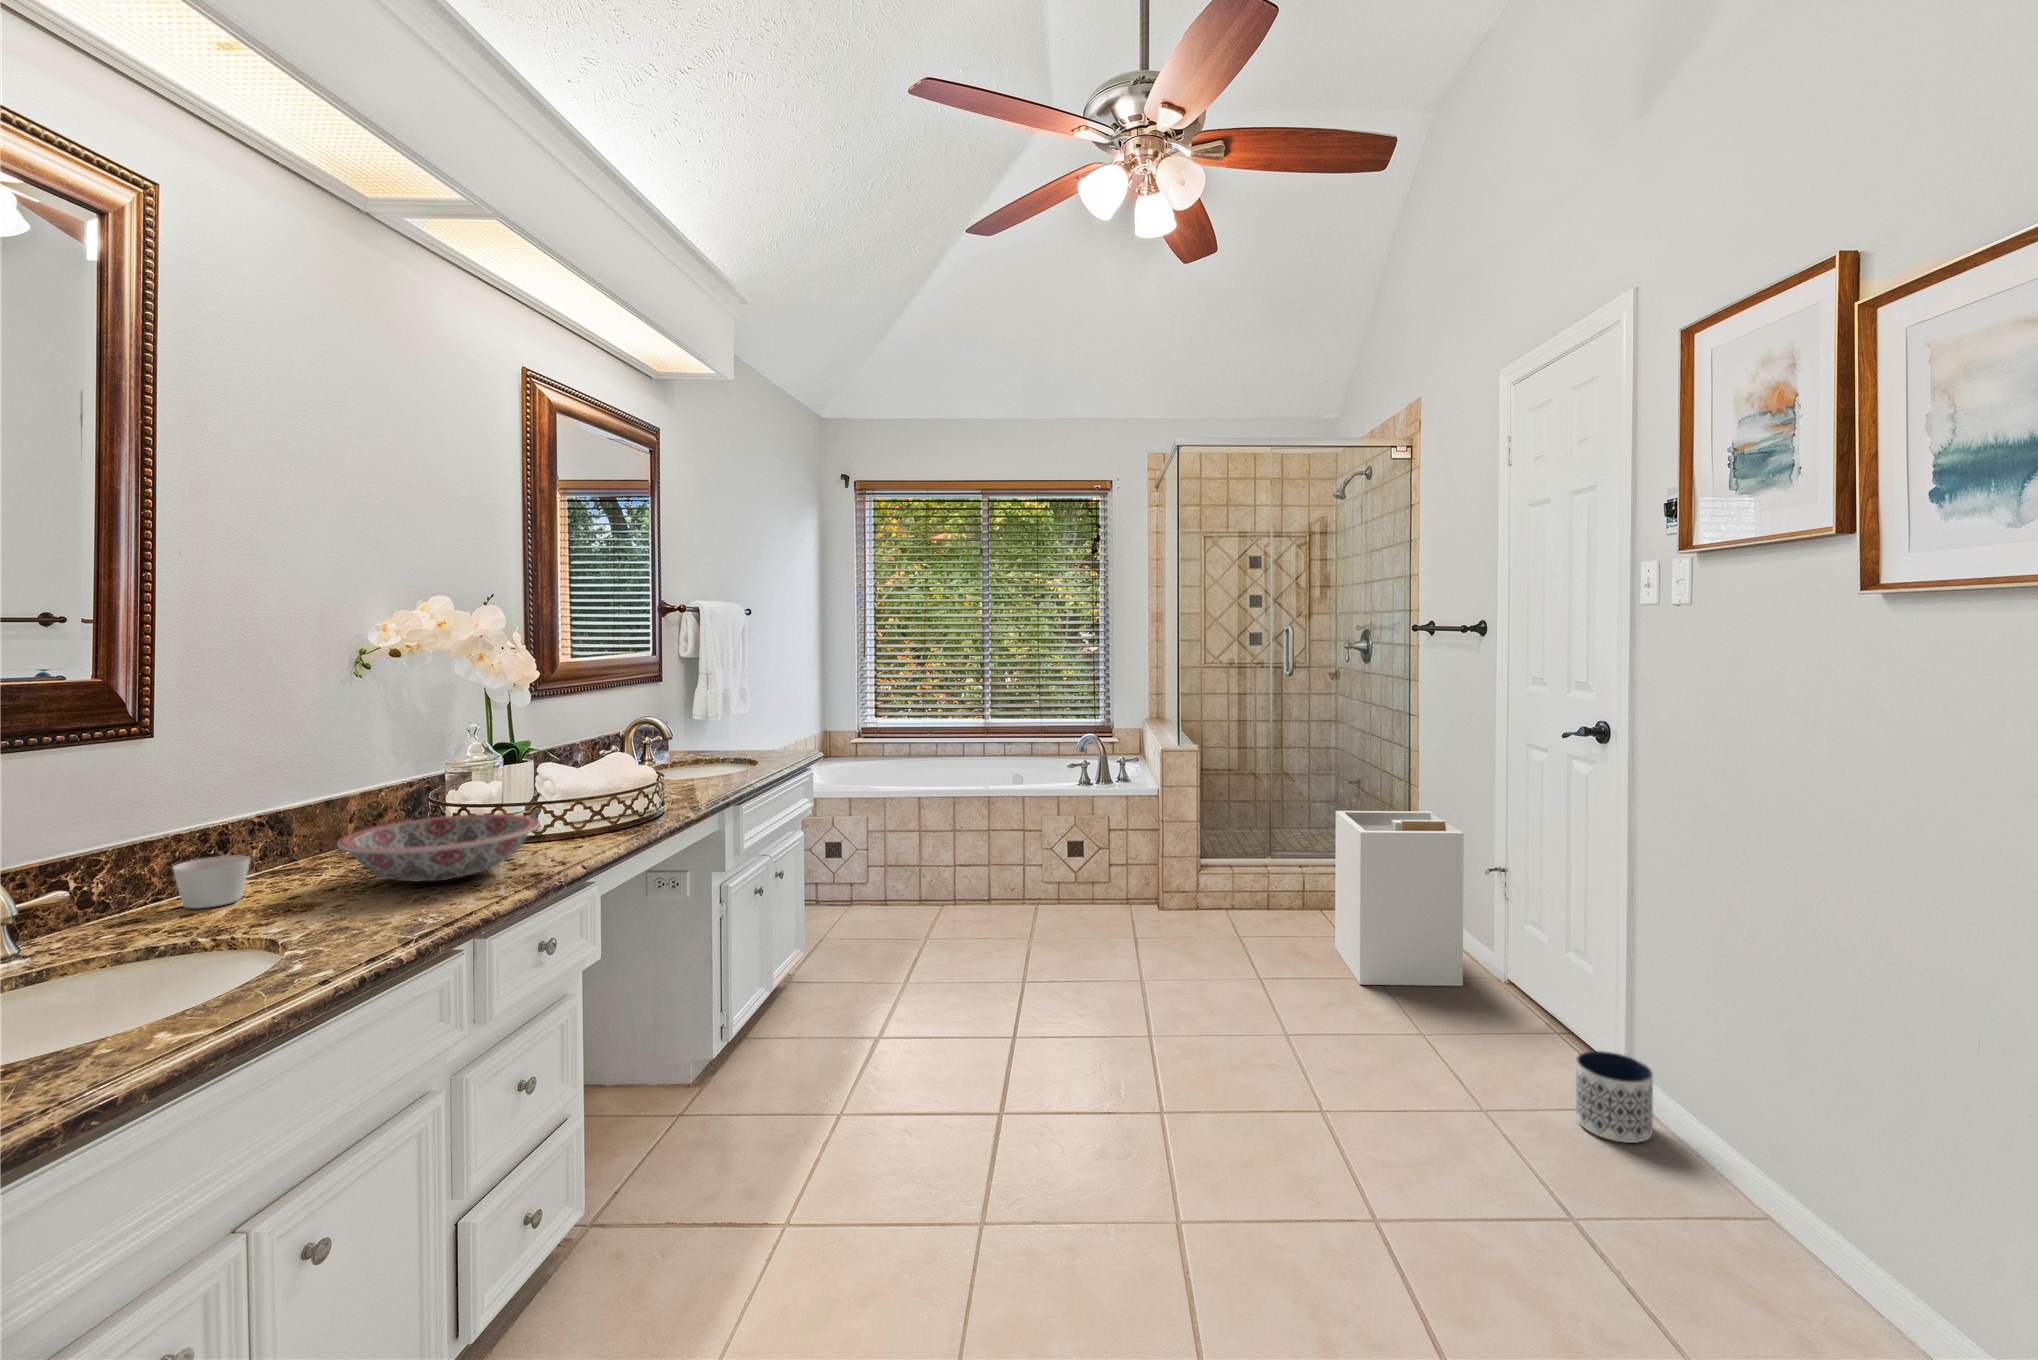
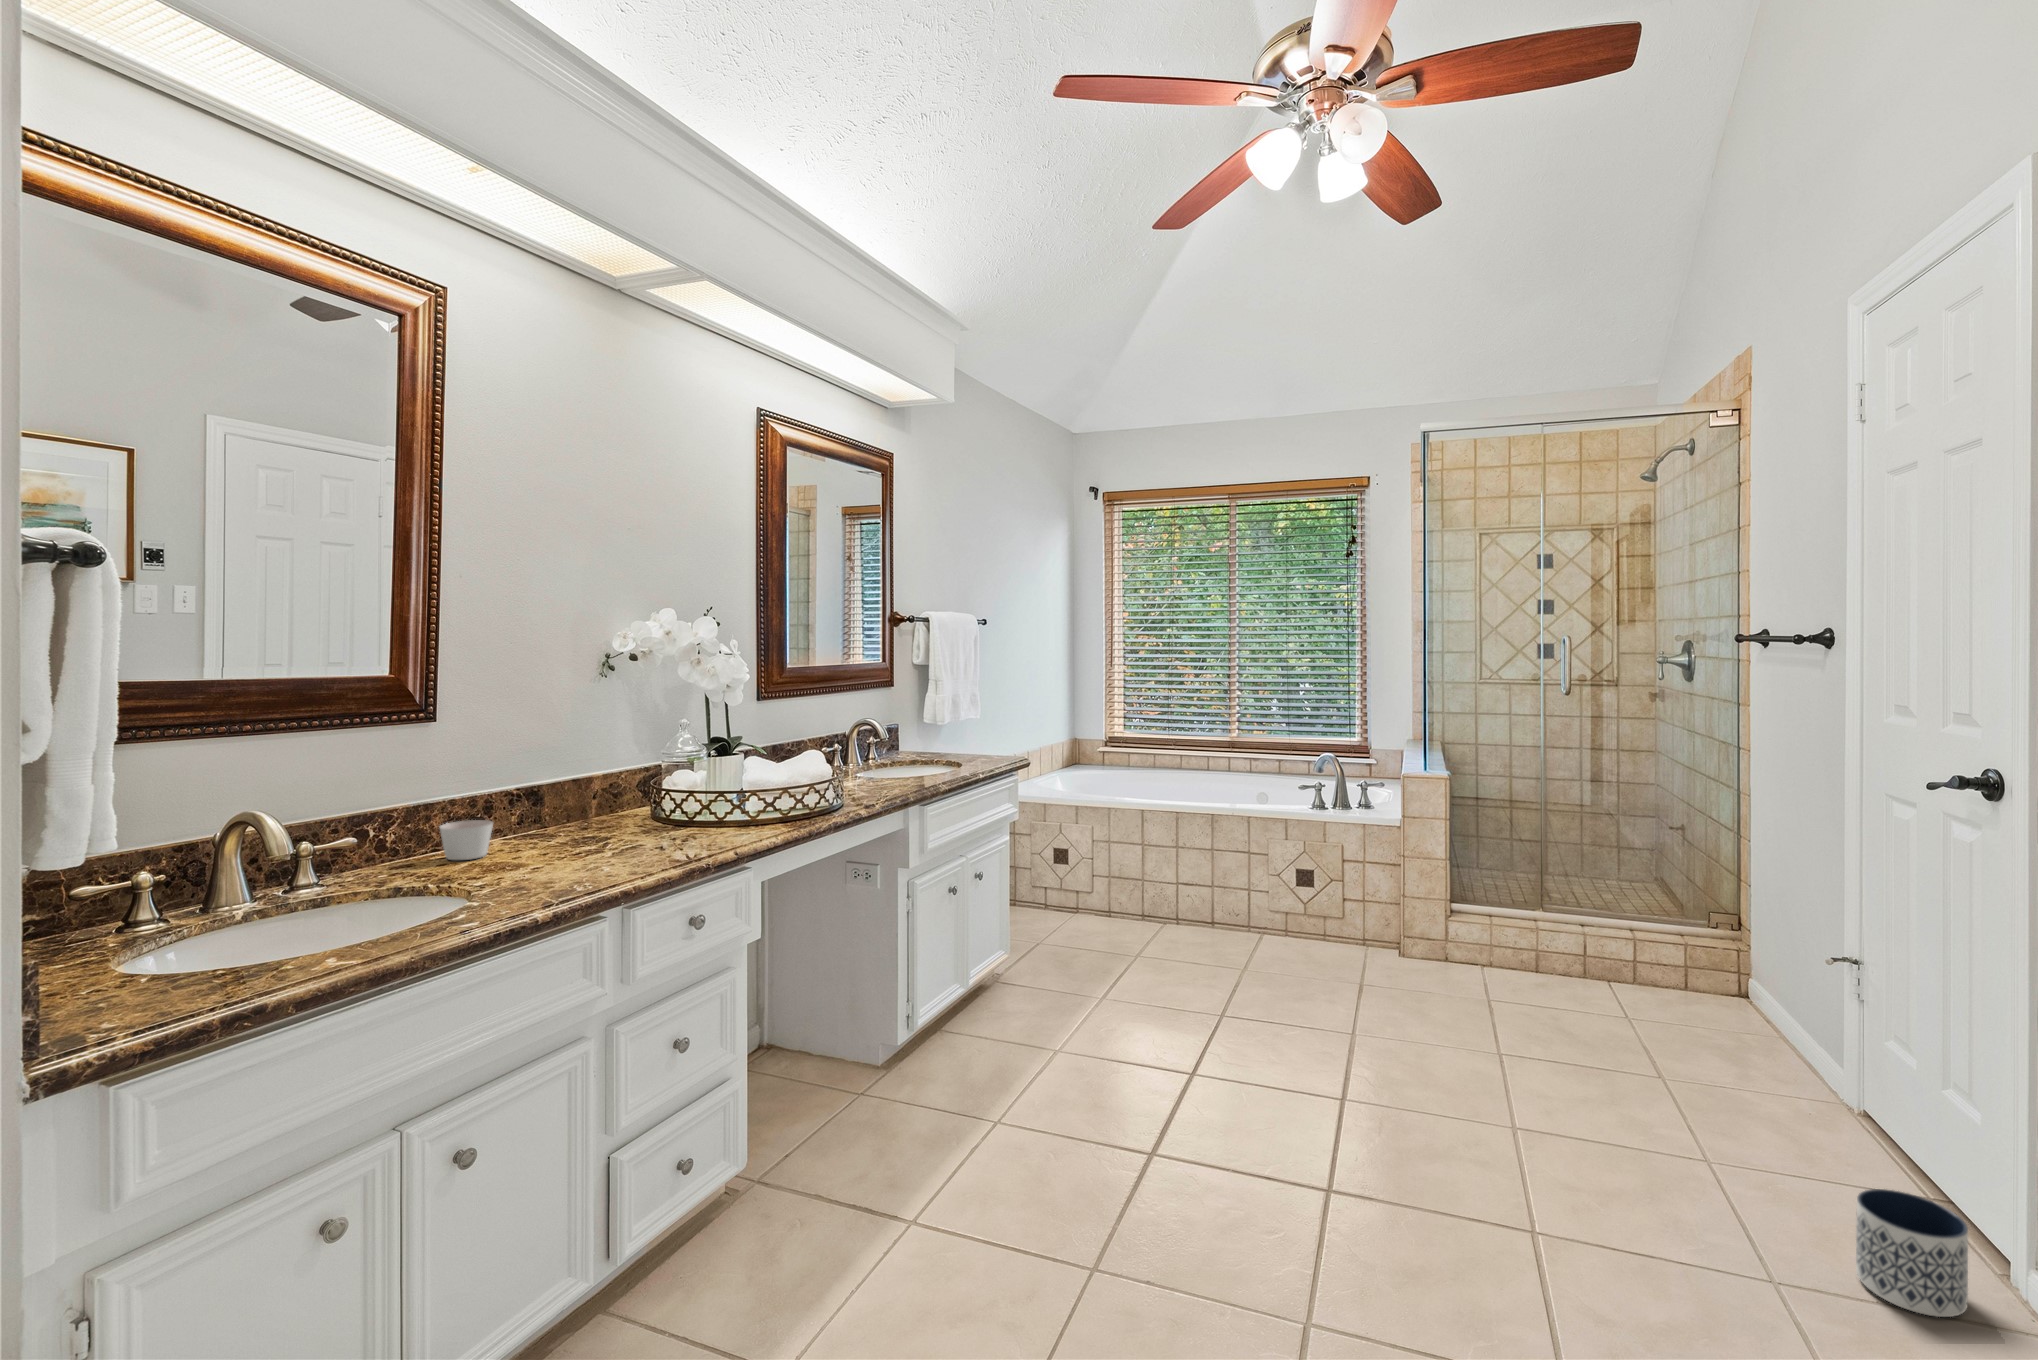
laundry hamper: present [1335,811,1464,986] -> none [1602,859,1761,1088]
ceramic bowl: present [337,814,540,881] -> none [552,800,710,853]

